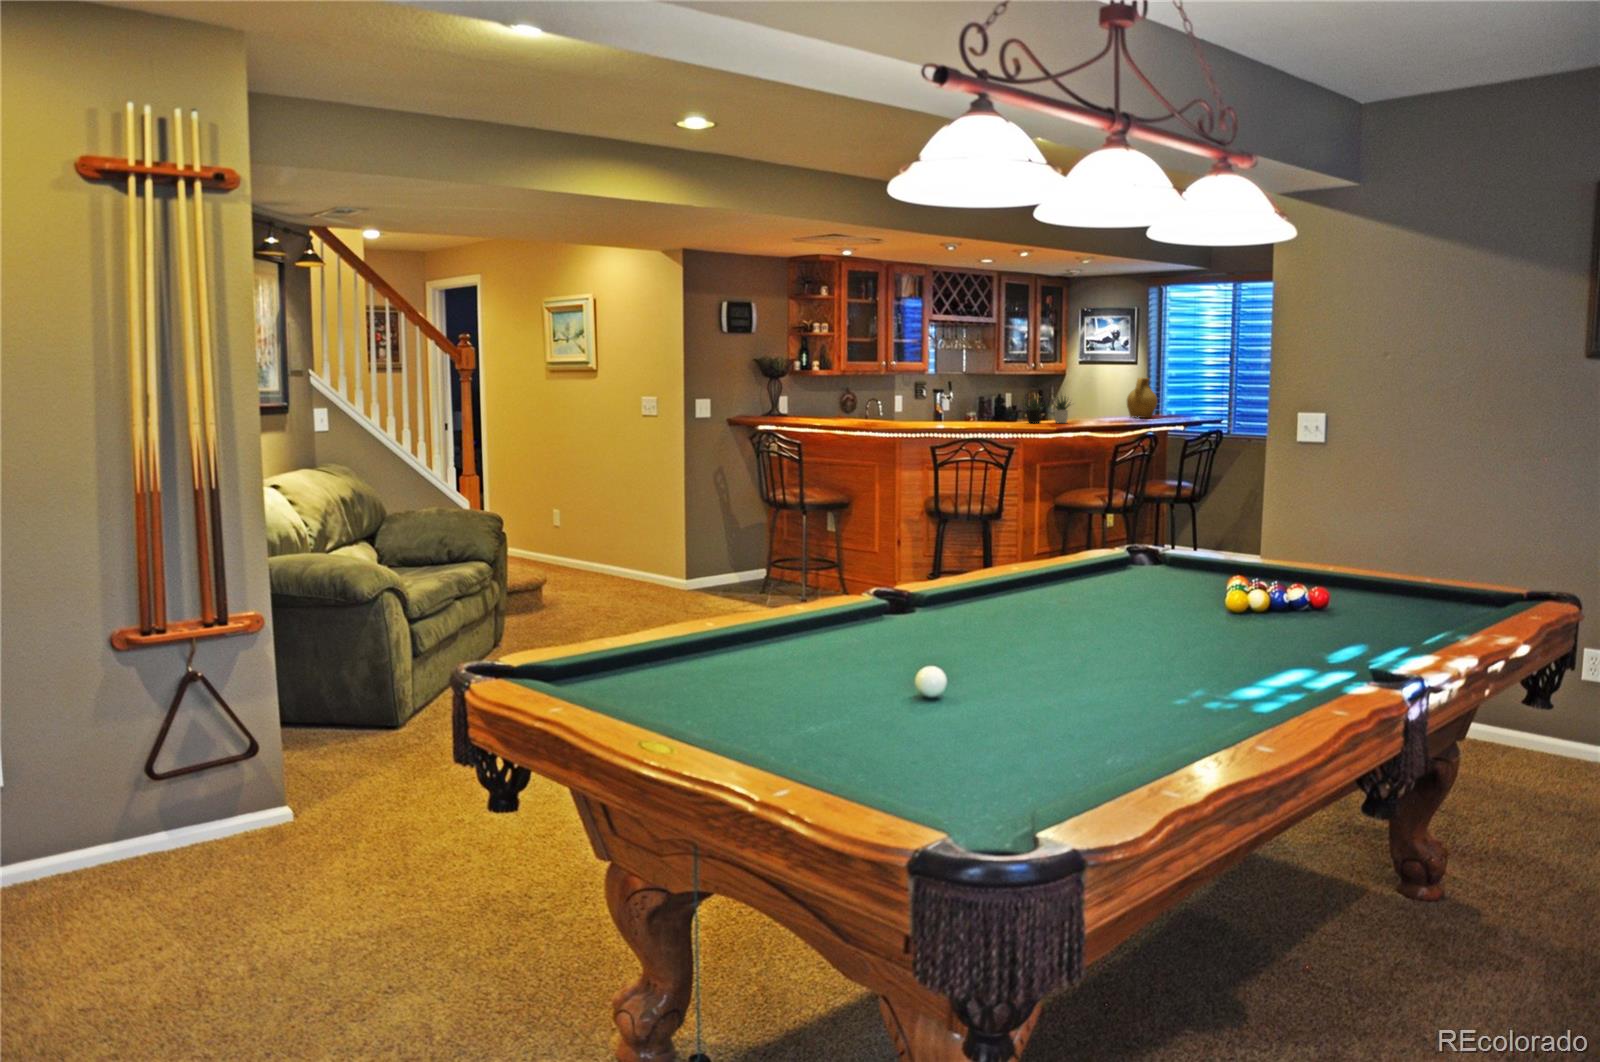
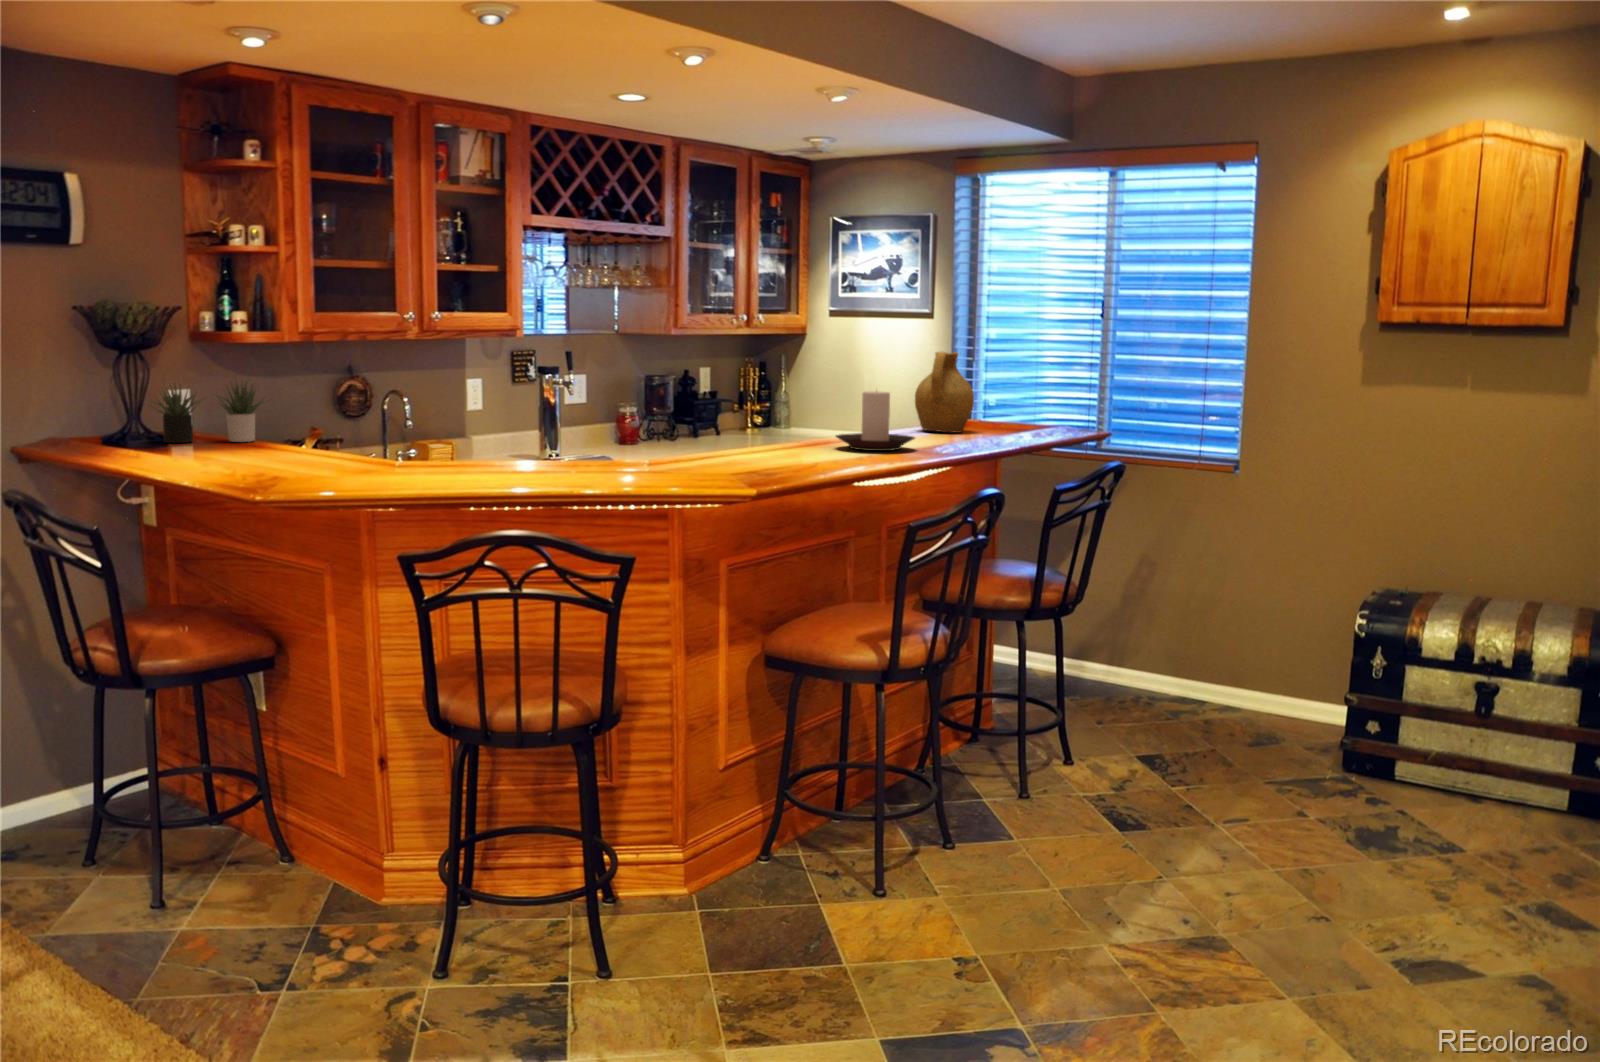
candle holder: none [1087,392,1127,421] -> present [836,391,915,451]
succulent plant: present [1026,396,1071,423] -> present [156,381,263,443]

